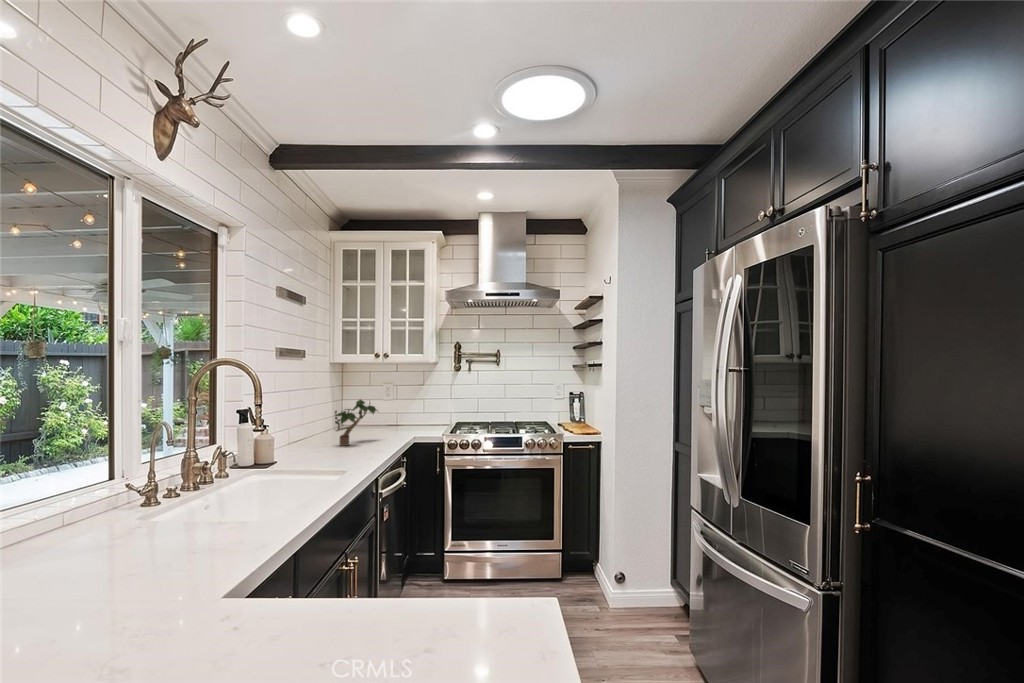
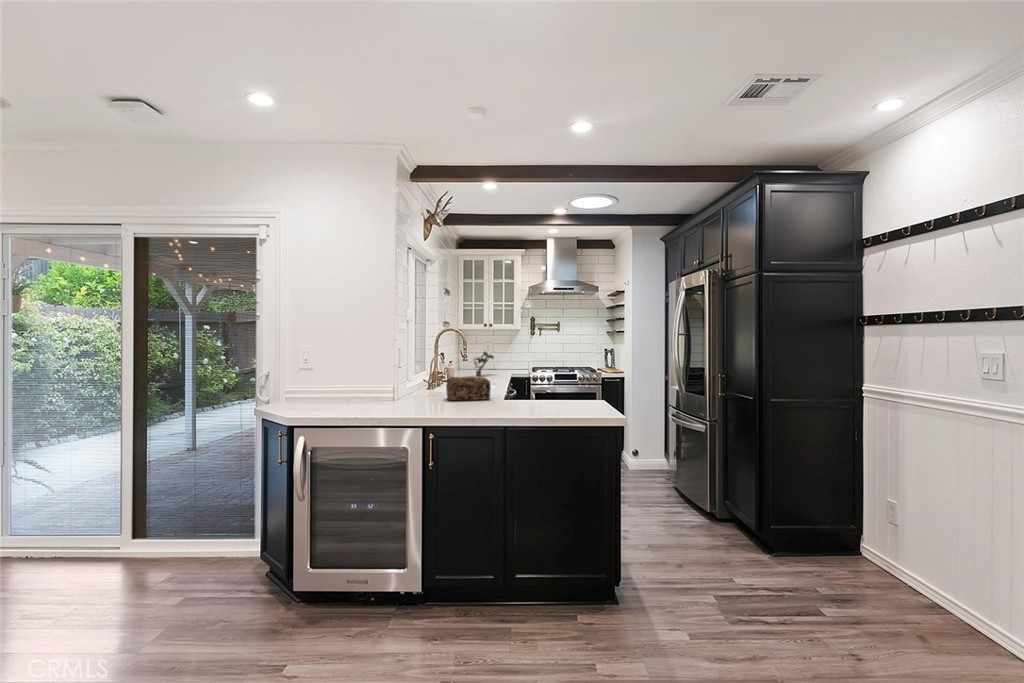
bread loaf: none [77,491,245,580] -> present [446,376,491,401]

